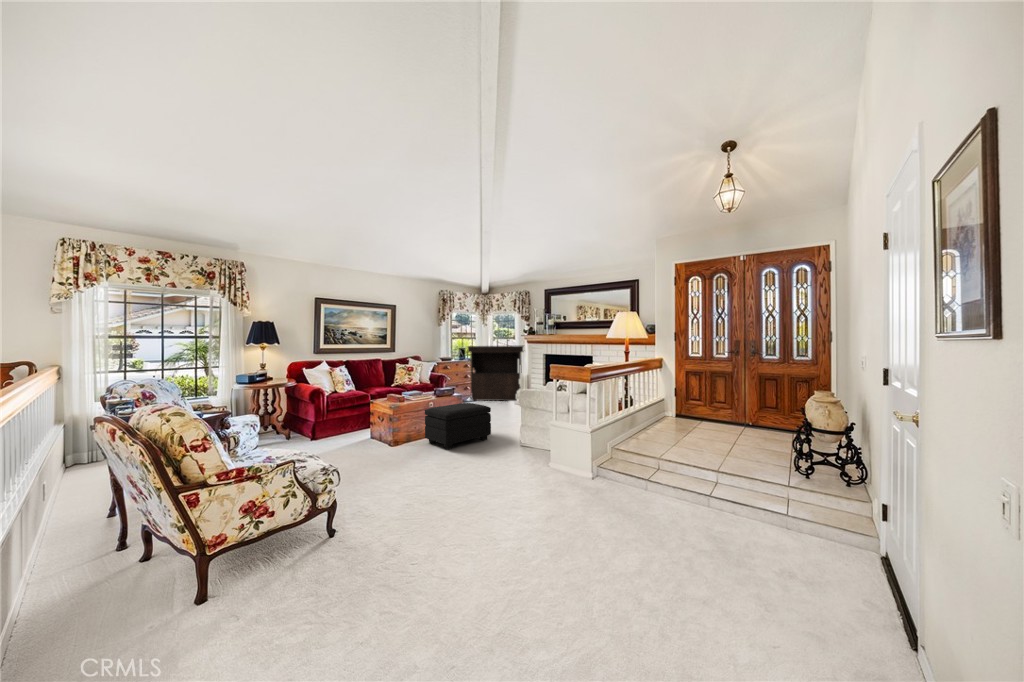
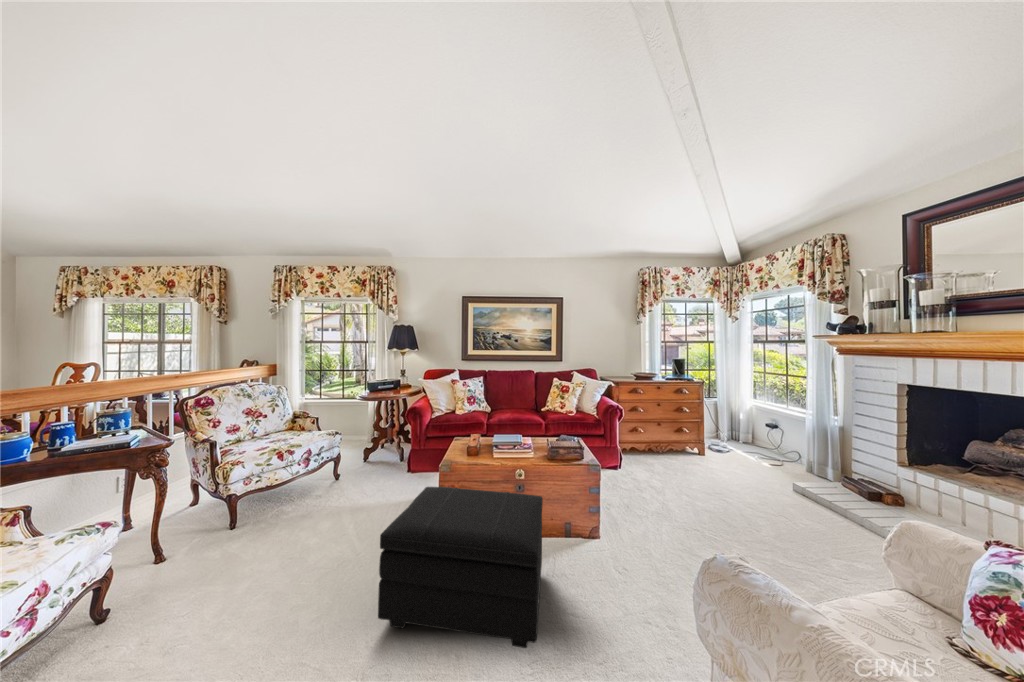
console table: present [467,345,523,401] -> none [682,357,835,495]

